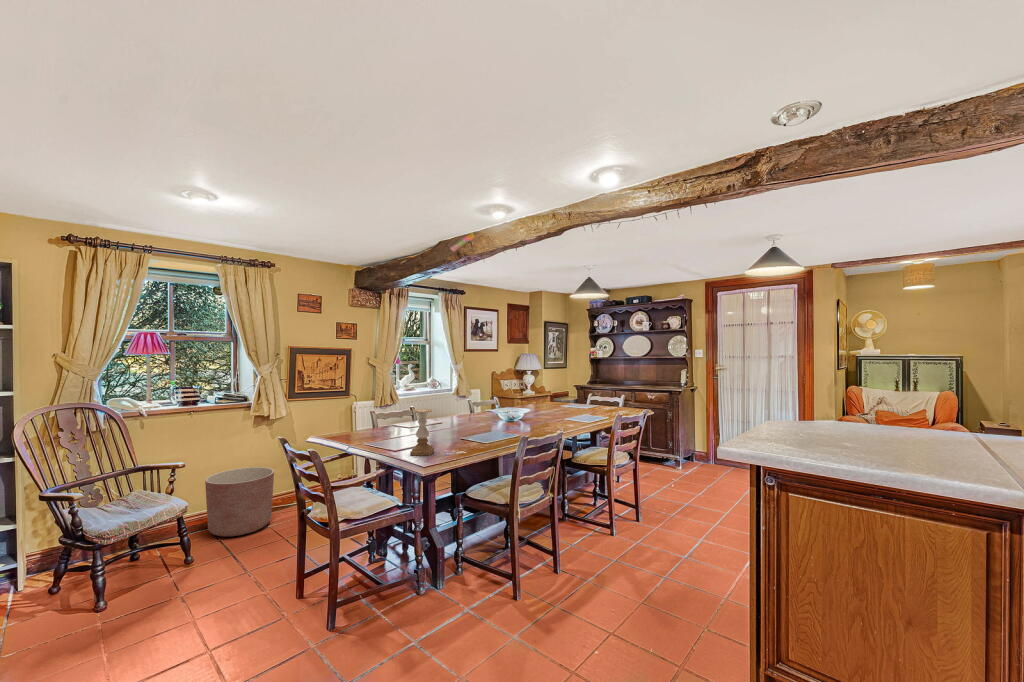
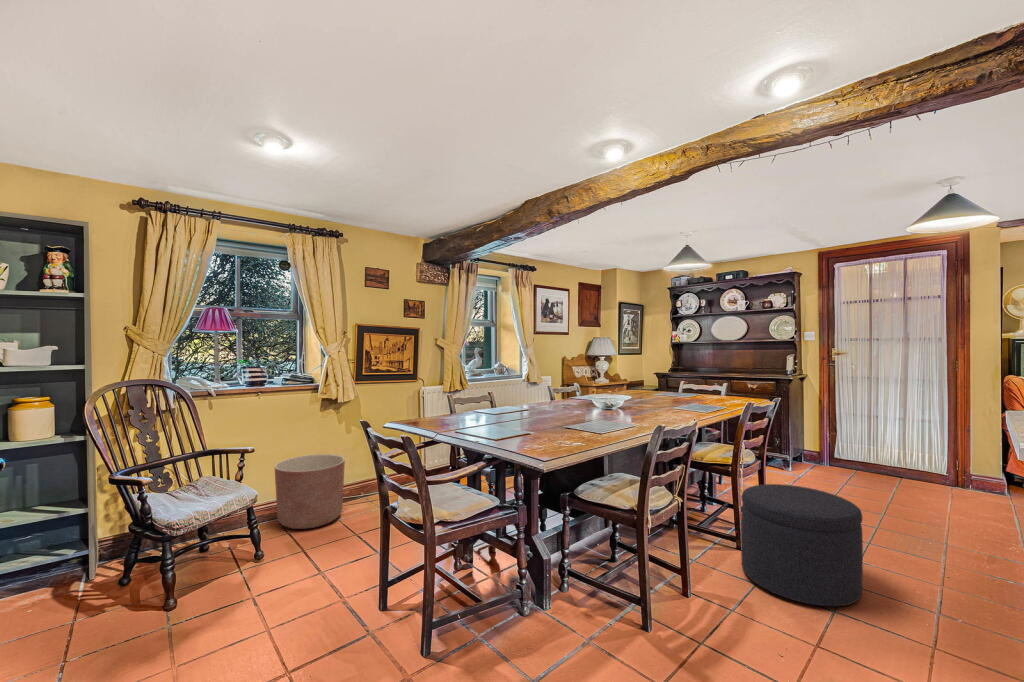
candle holder: present [410,409,434,456] -> none [513,390,539,446]
ottoman: none [608,482,695,577] -> present [741,484,863,606]

